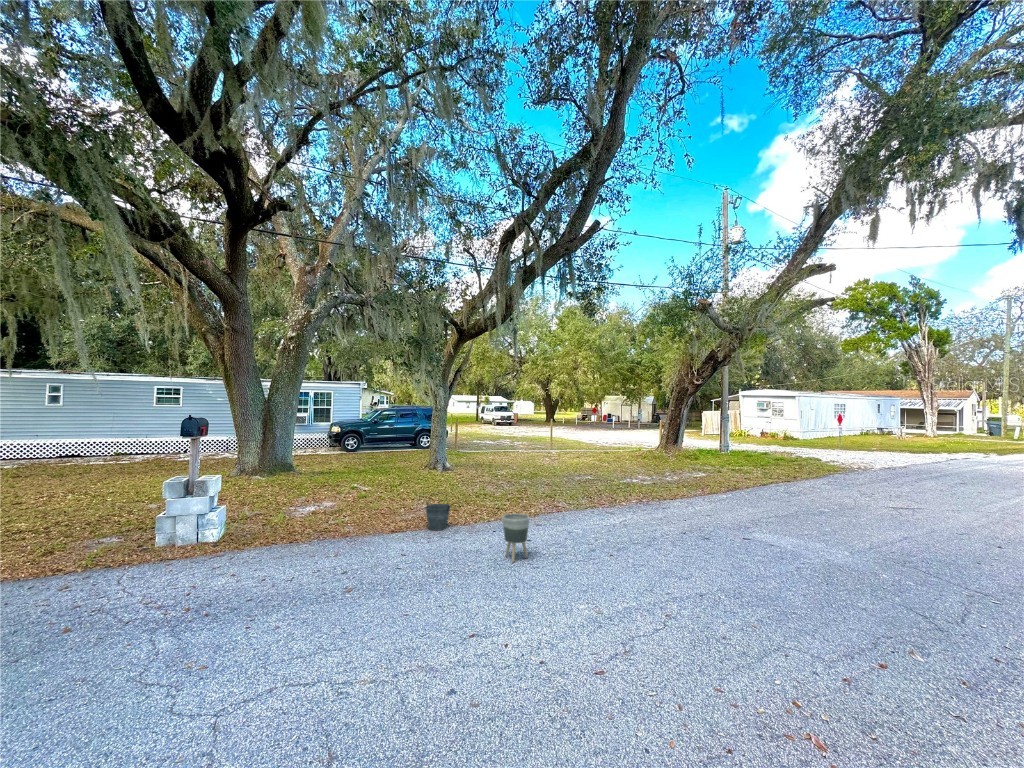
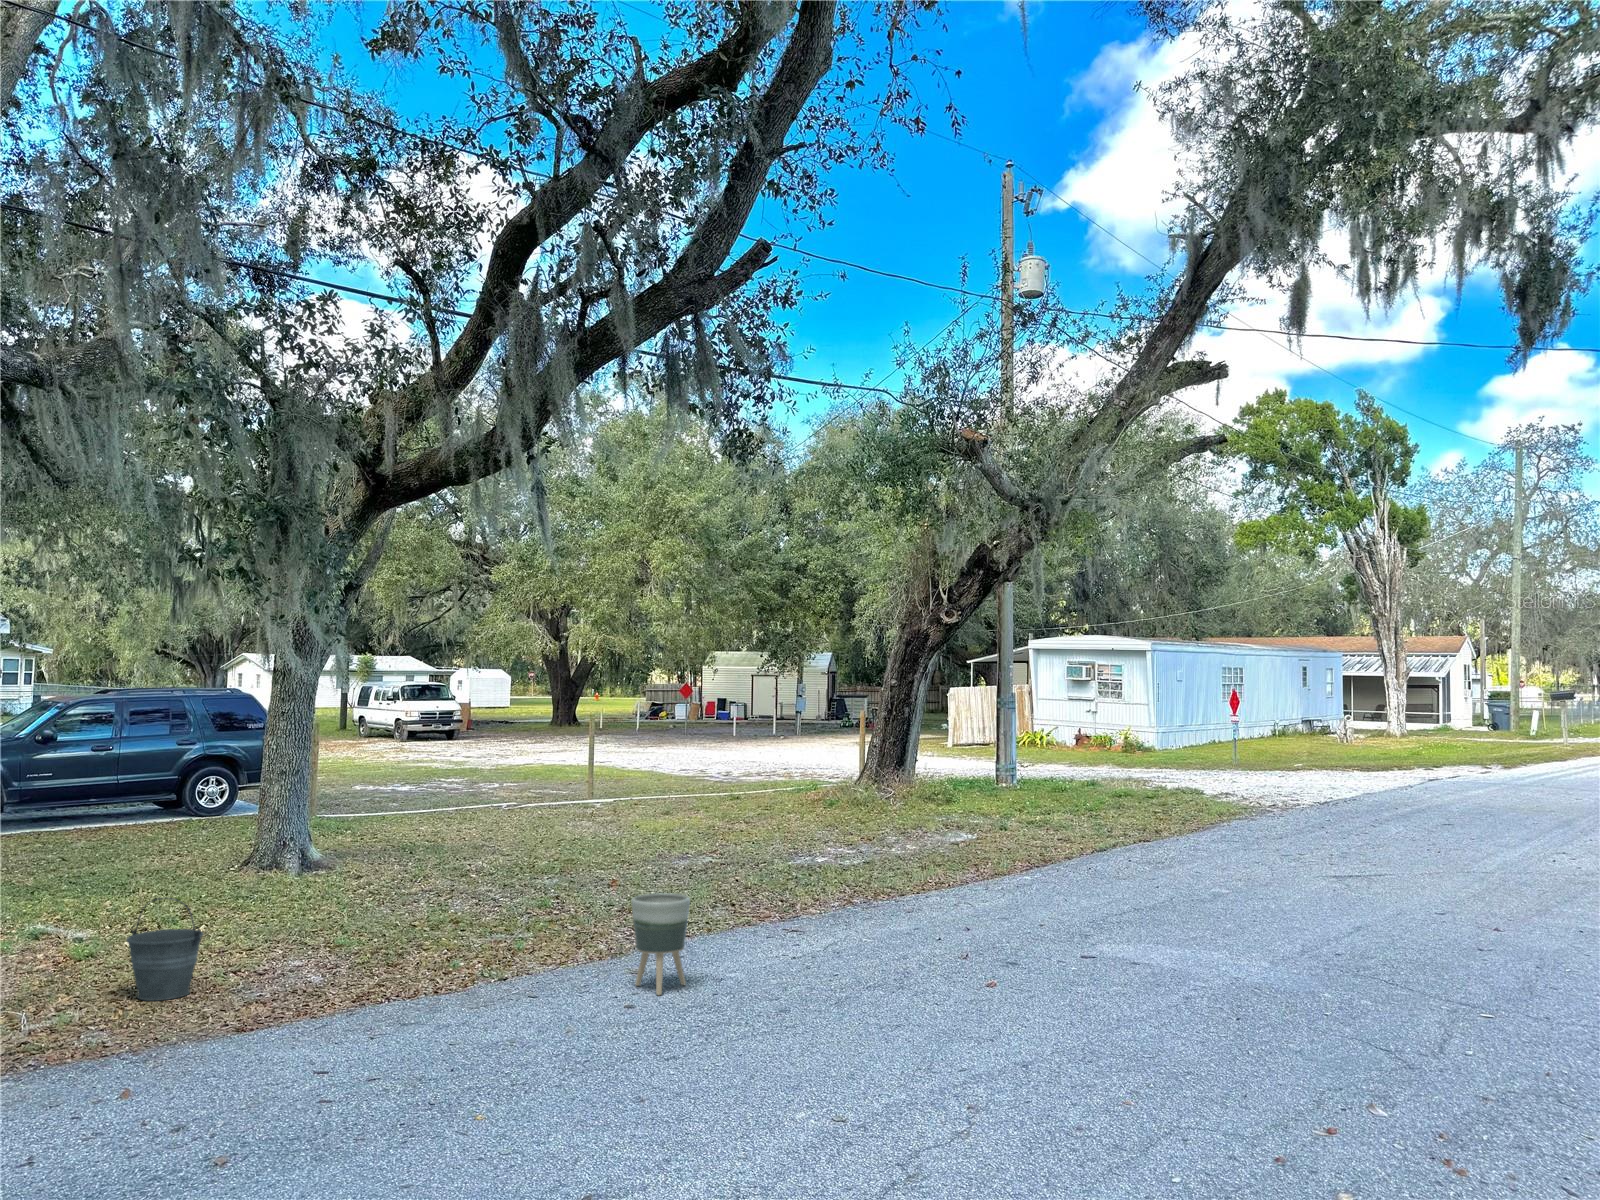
bucket: present [425,497,451,531] -> present [127,897,203,1001]

